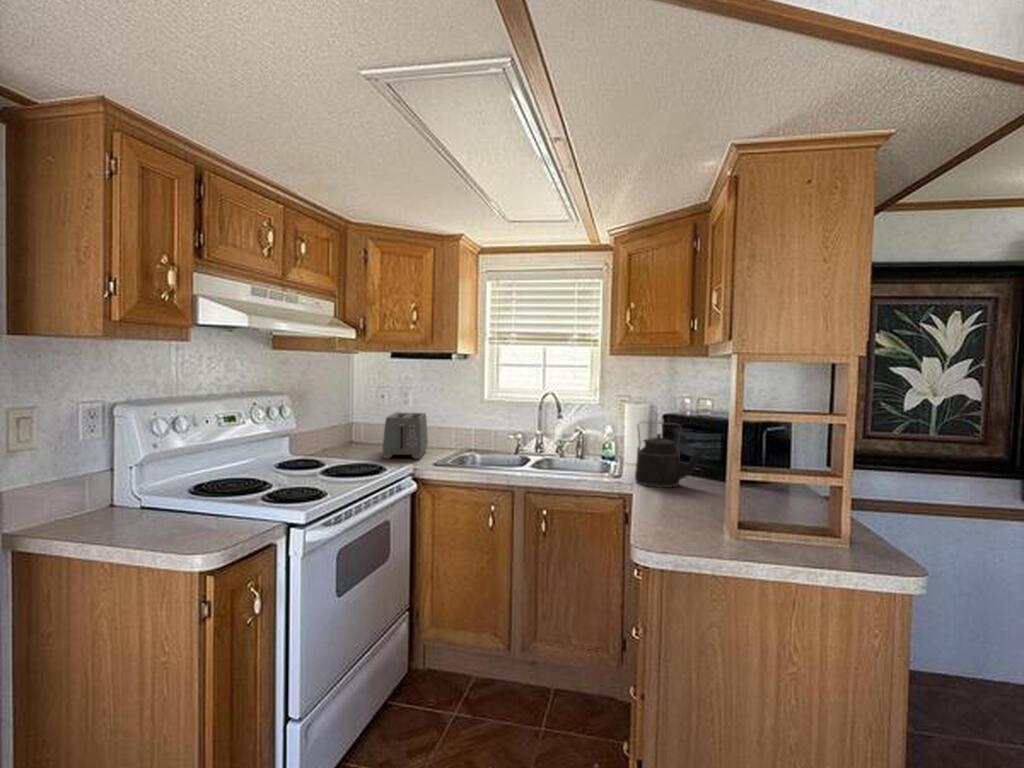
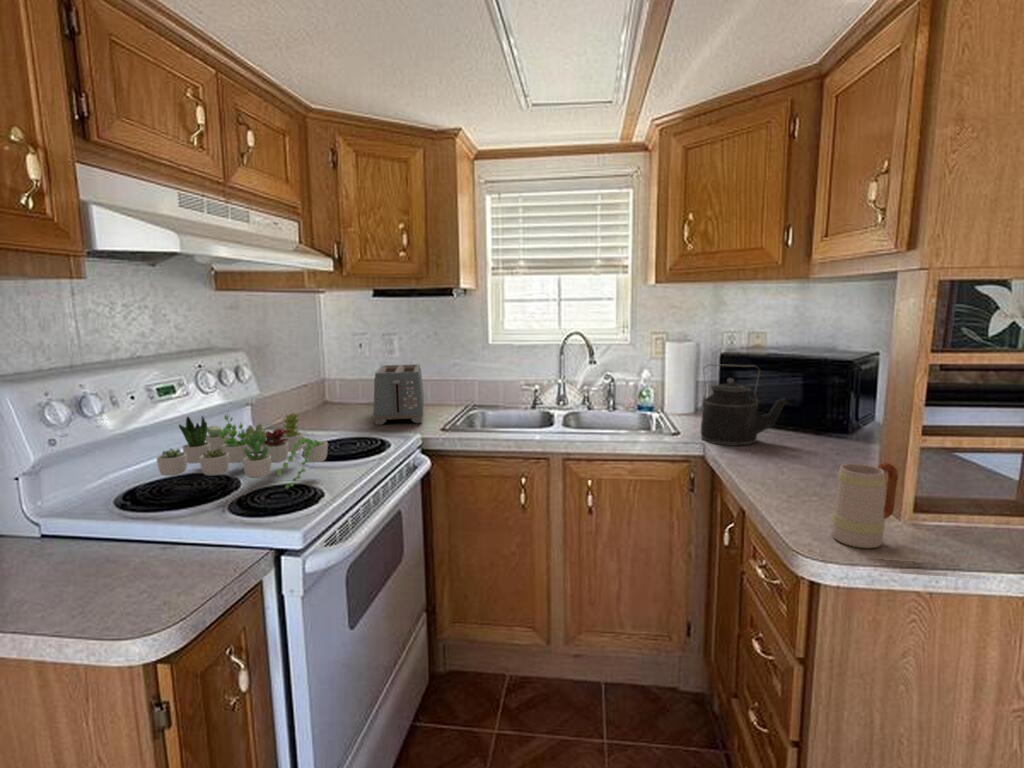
succulent plant: none [207,434,336,491] -> present [157,413,328,490]
mug: none [663,487,709,546] -> present [832,463,898,548]

